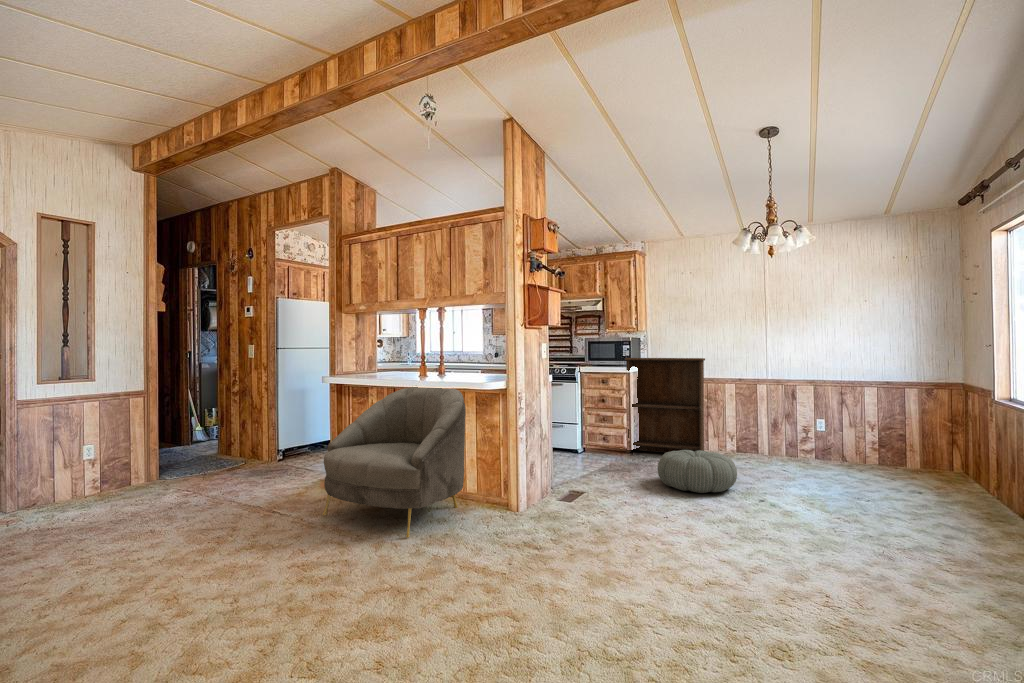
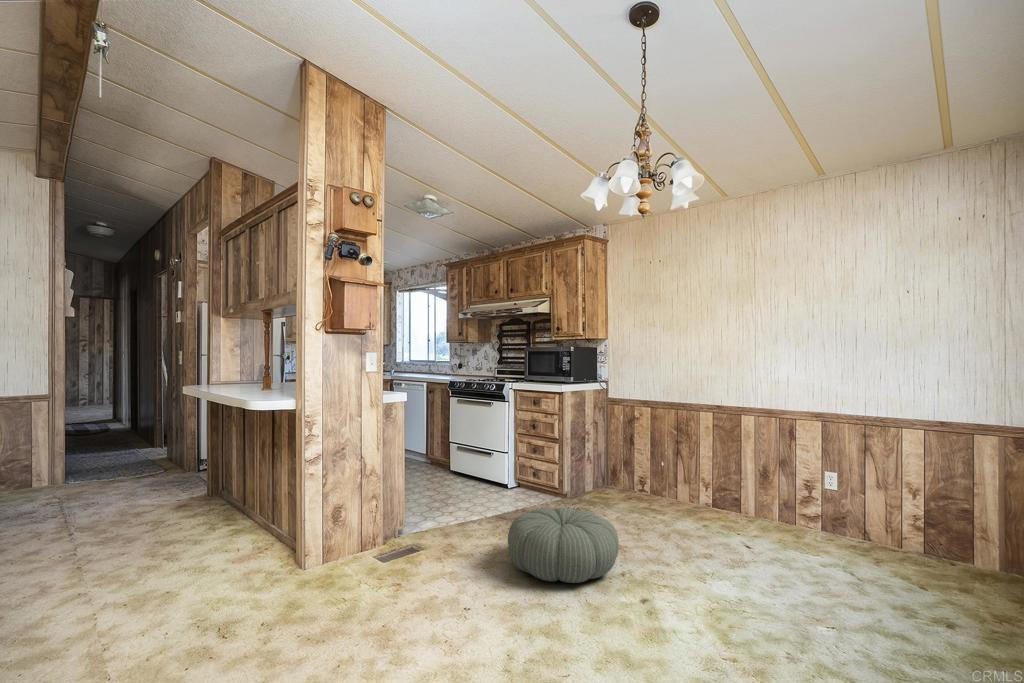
bookshelf: present [625,358,705,453] -> none [558,372,663,515]
armchair: present [323,387,466,538] -> none [40,404,231,609]

